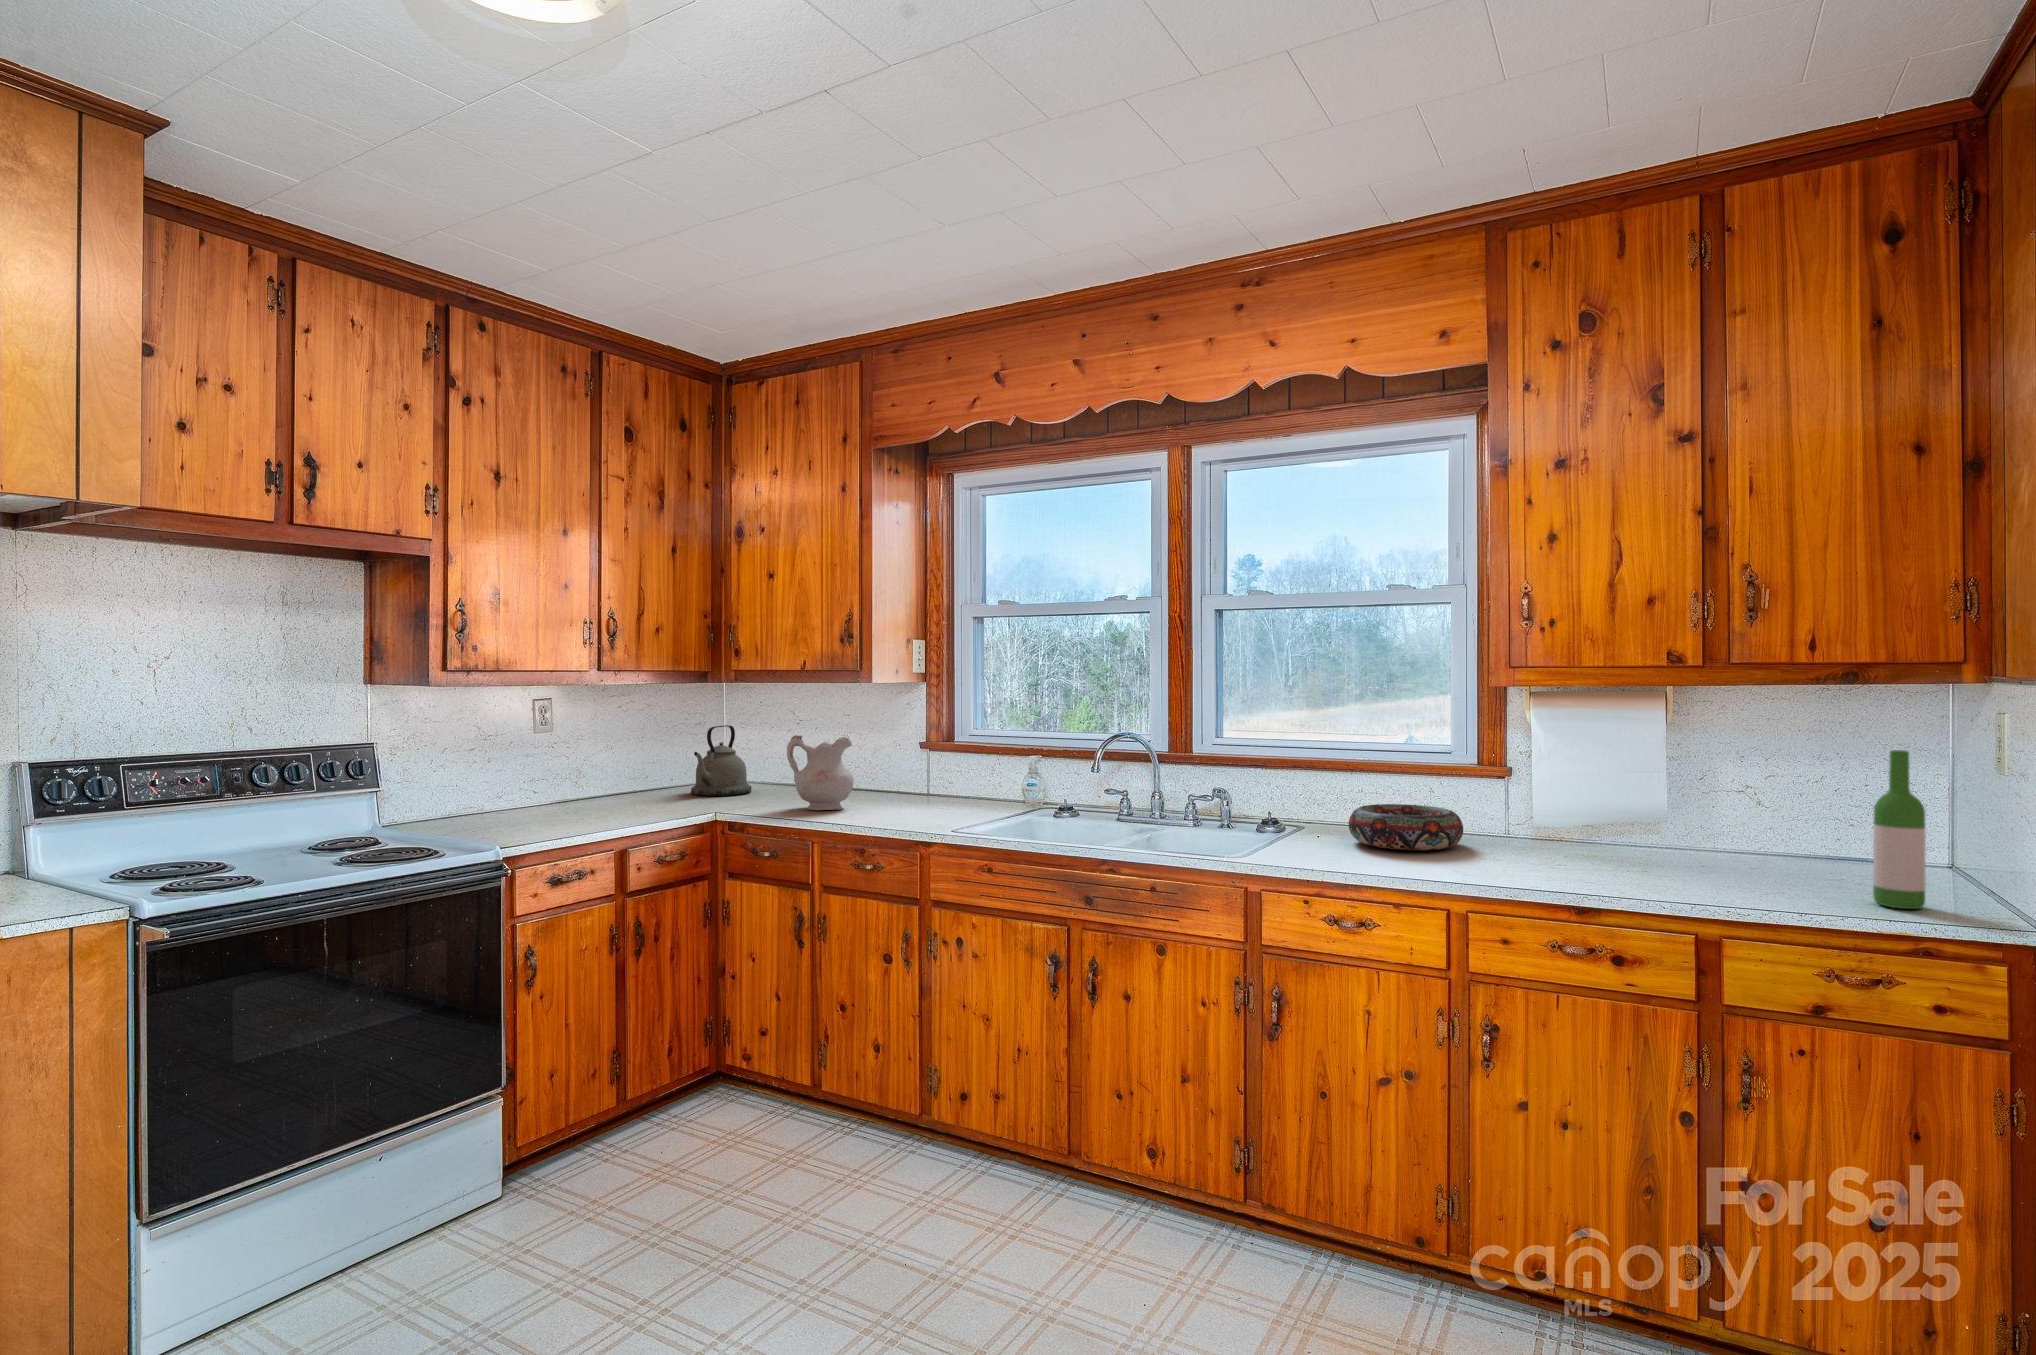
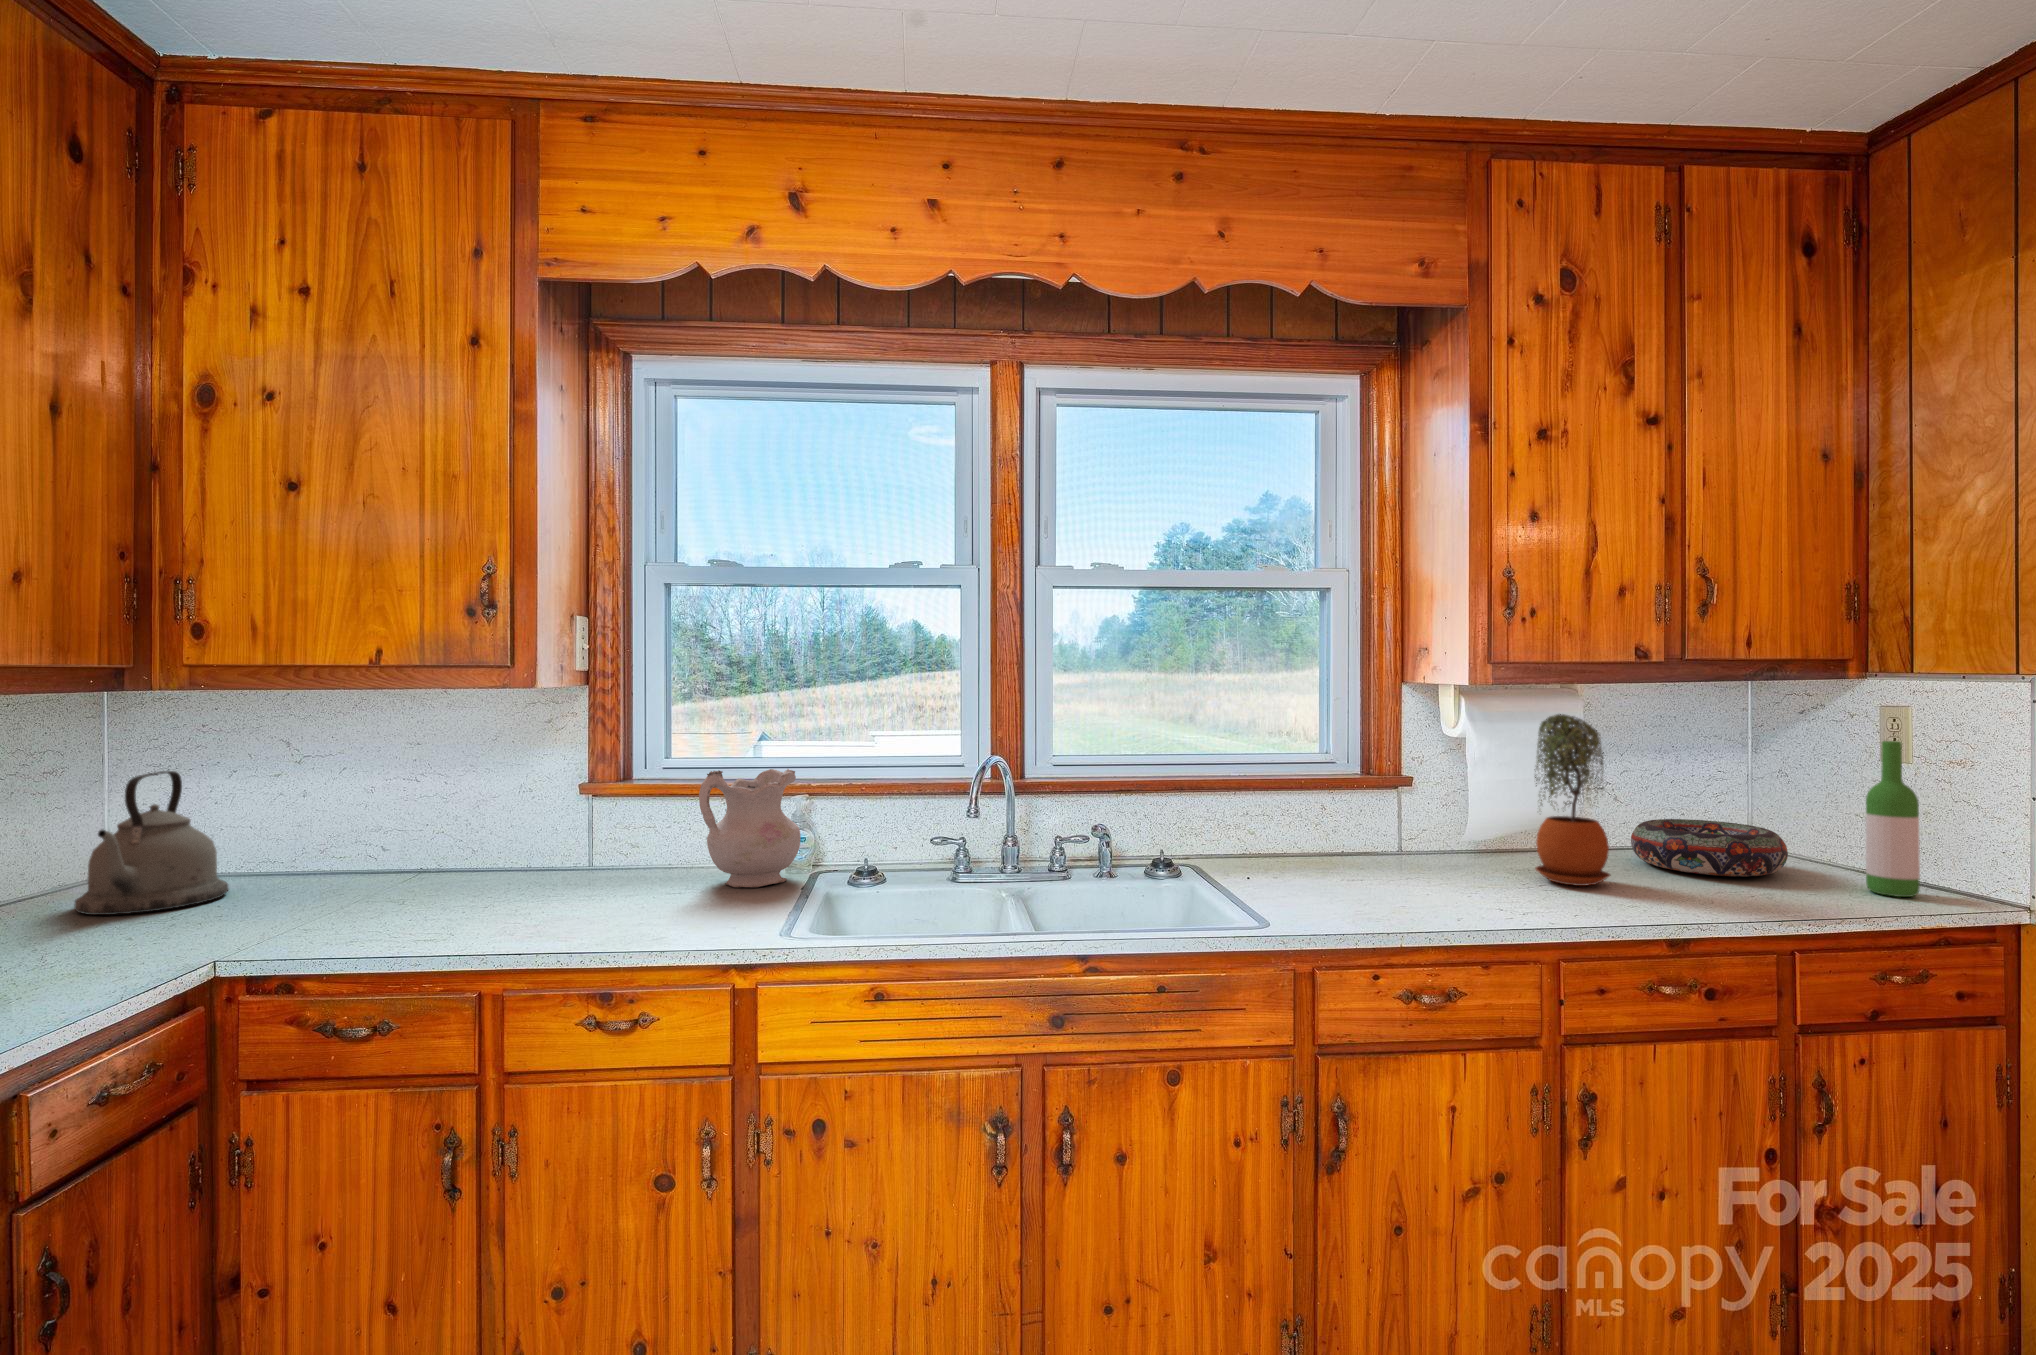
potted plant: none [1534,714,1614,868] -> present [1535,714,1610,886]
ceramic pitcher: present [787,735,854,810] -> present [699,769,801,887]
decorative bowl: present [1349,804,1463,850] -> present [1631,819,1788,876]

